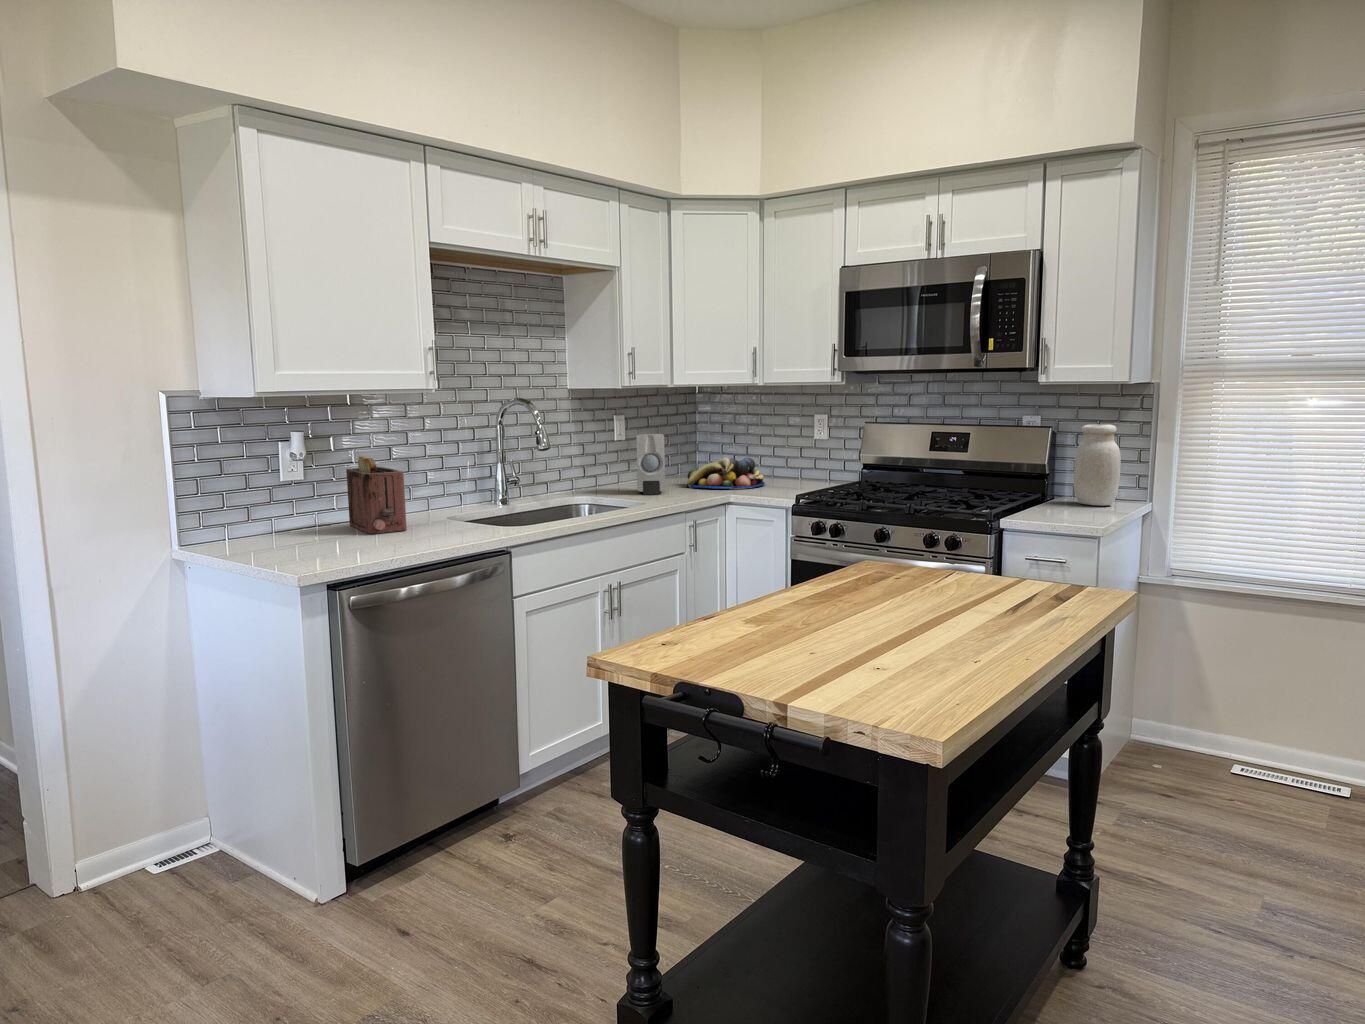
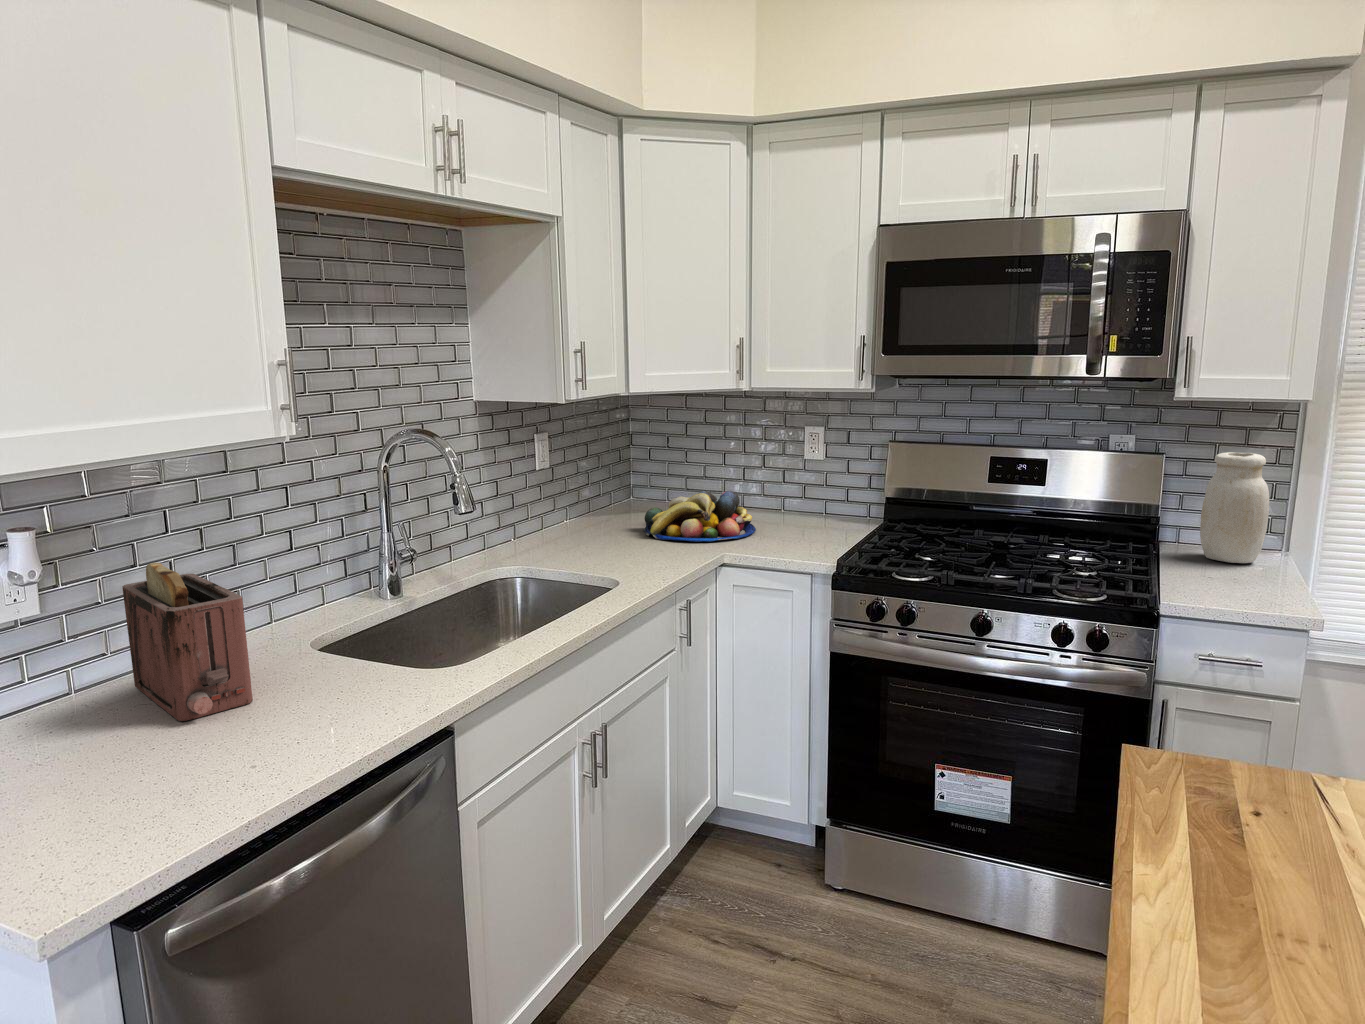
soap dispenser: present [636,434,665,495] -> none [582,467,634,560]

